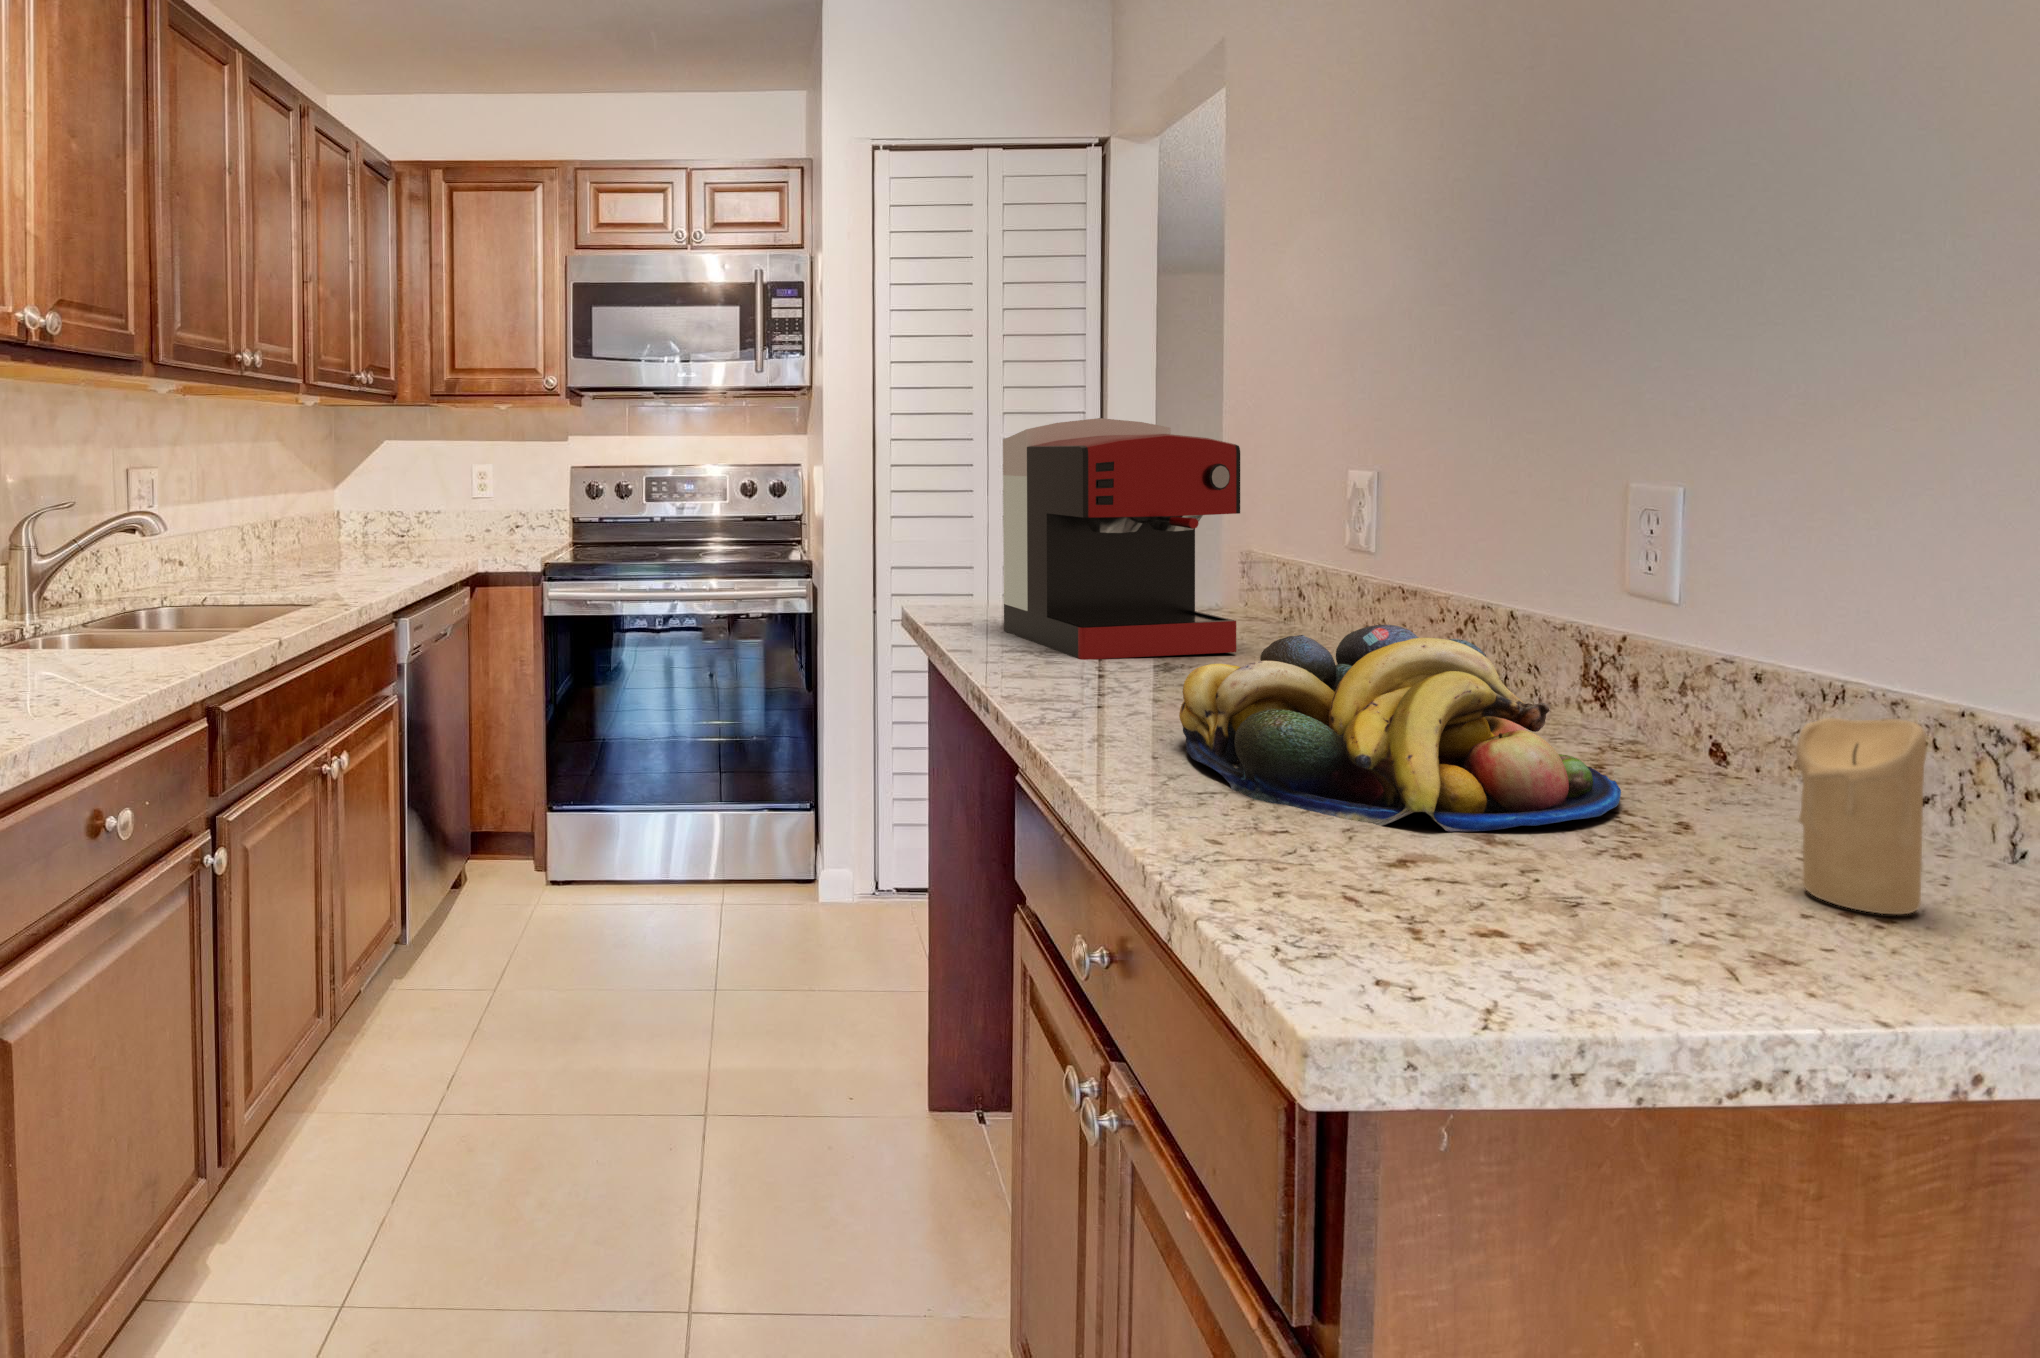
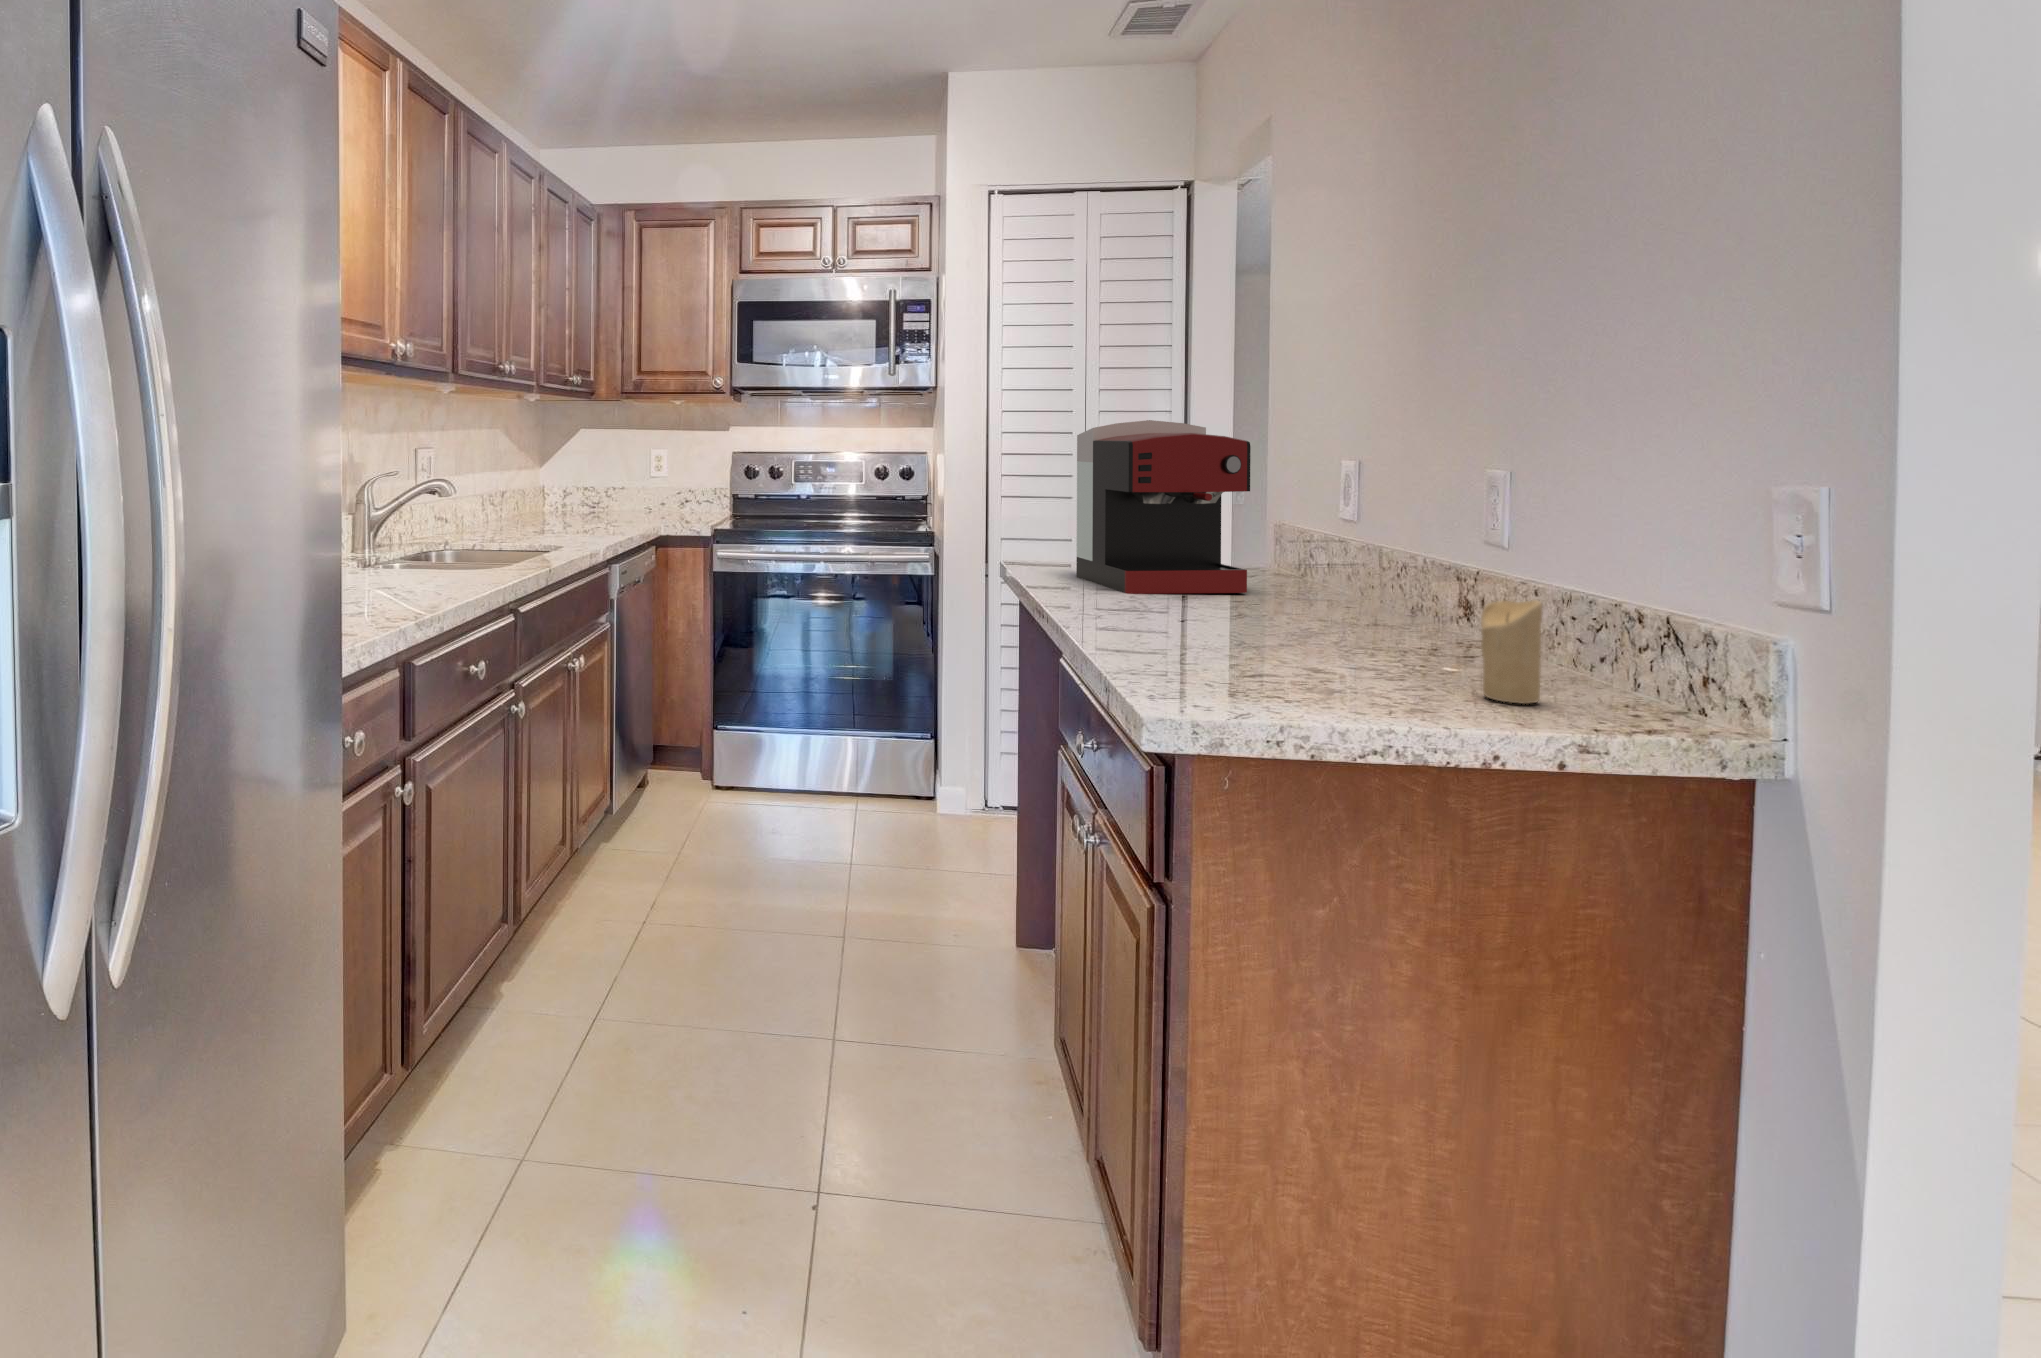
fruit bowl: present [1179,625,1621,832] -> none [1165,560,1431,670]

